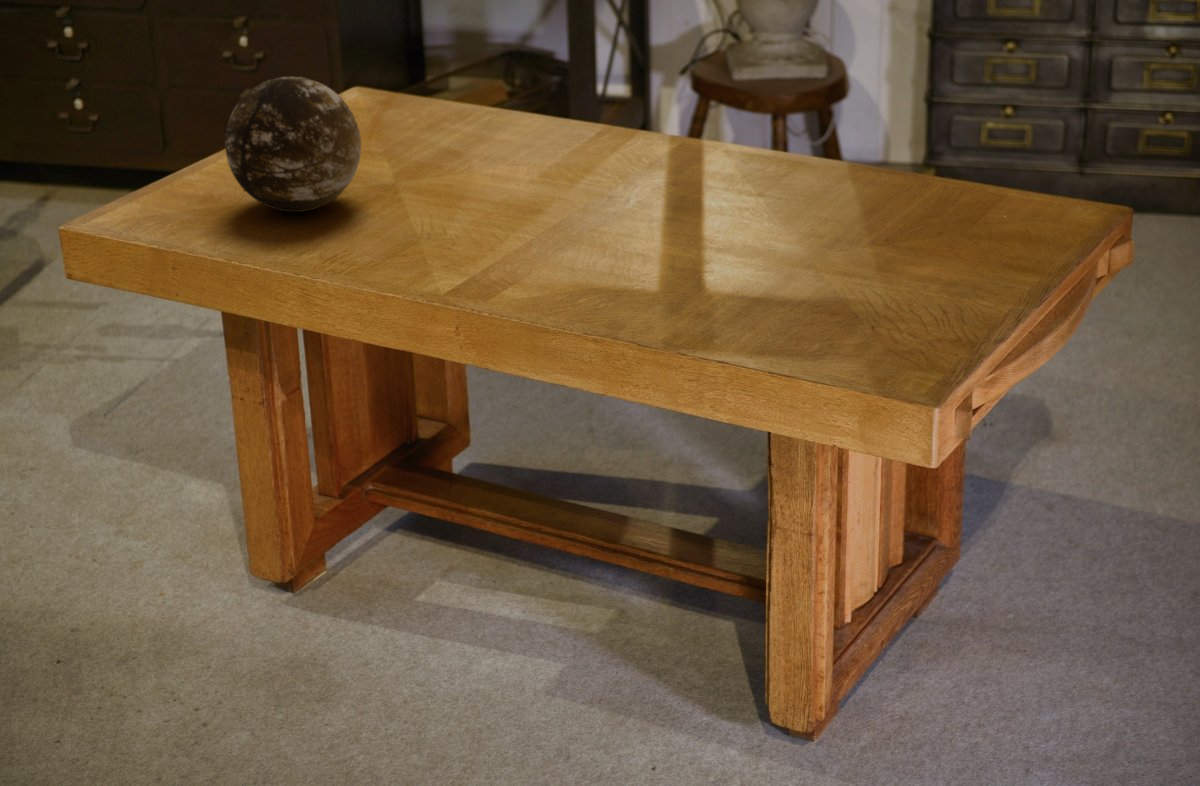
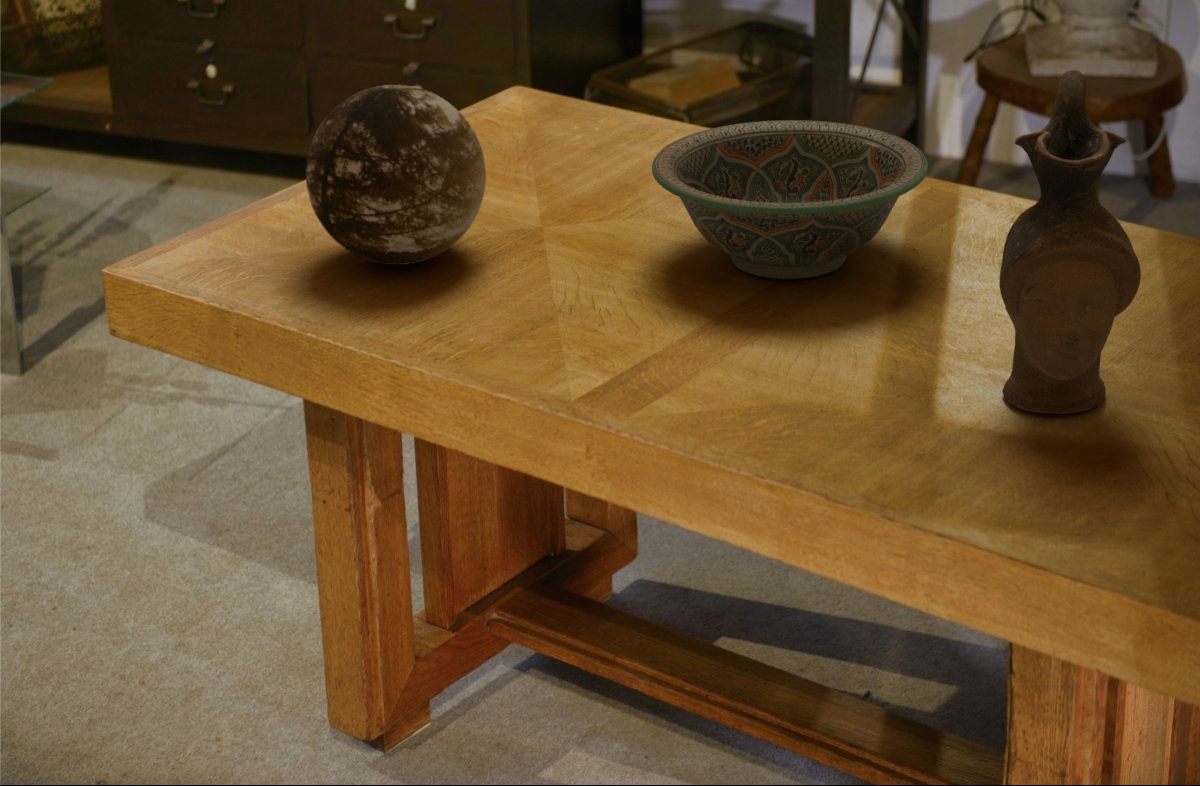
ceramic pitcher: none [746,44,841,284] -> present [999,70,1141,414]
decorative bowl: none [485,97,684,209] -> present [652,120,928,279]

